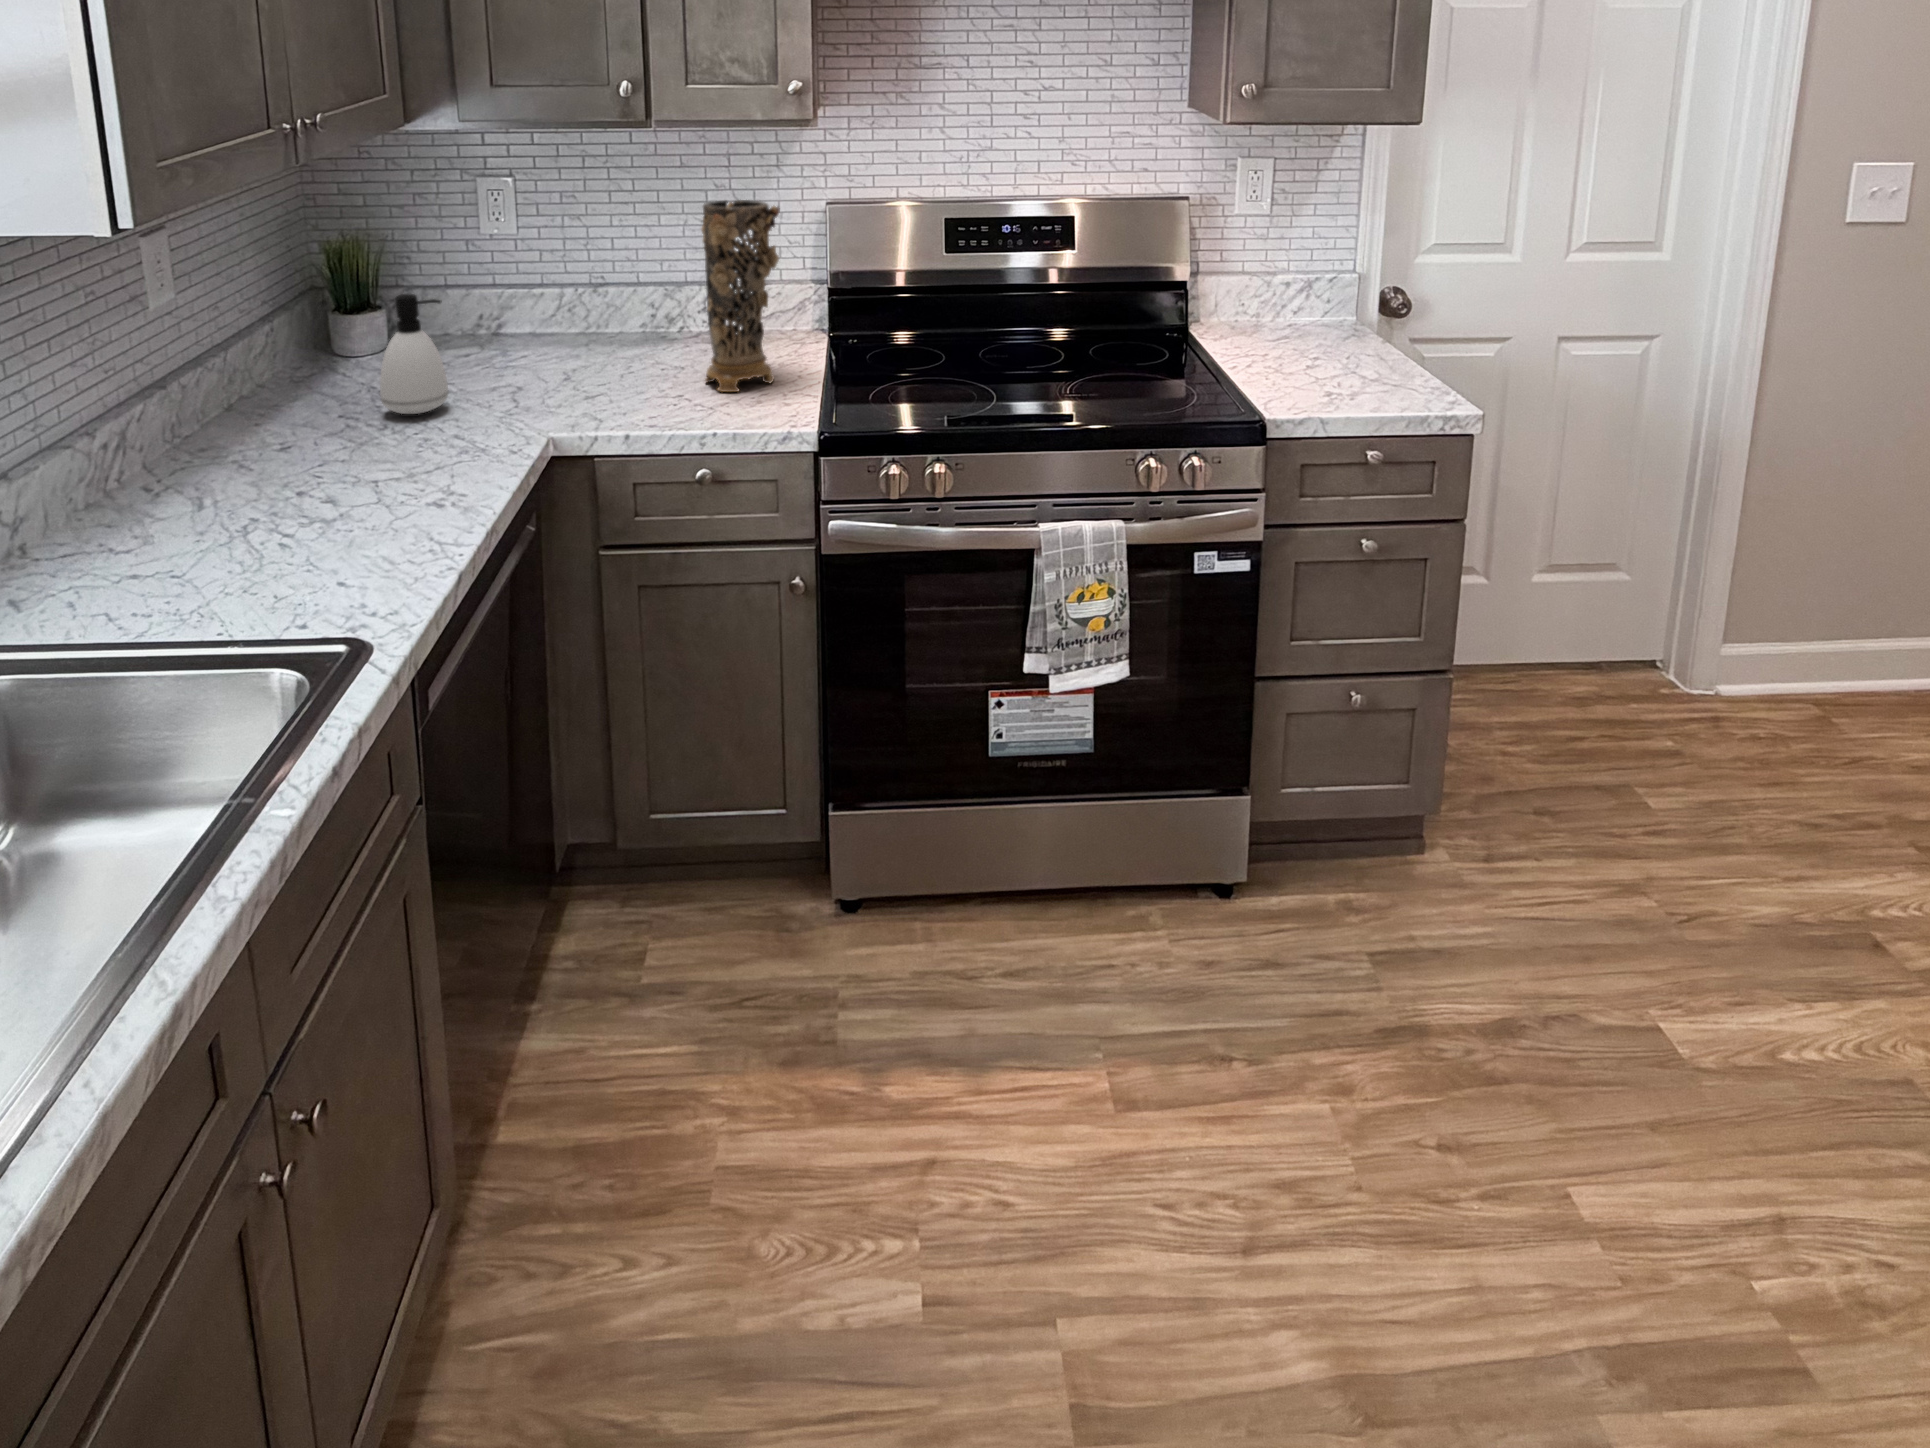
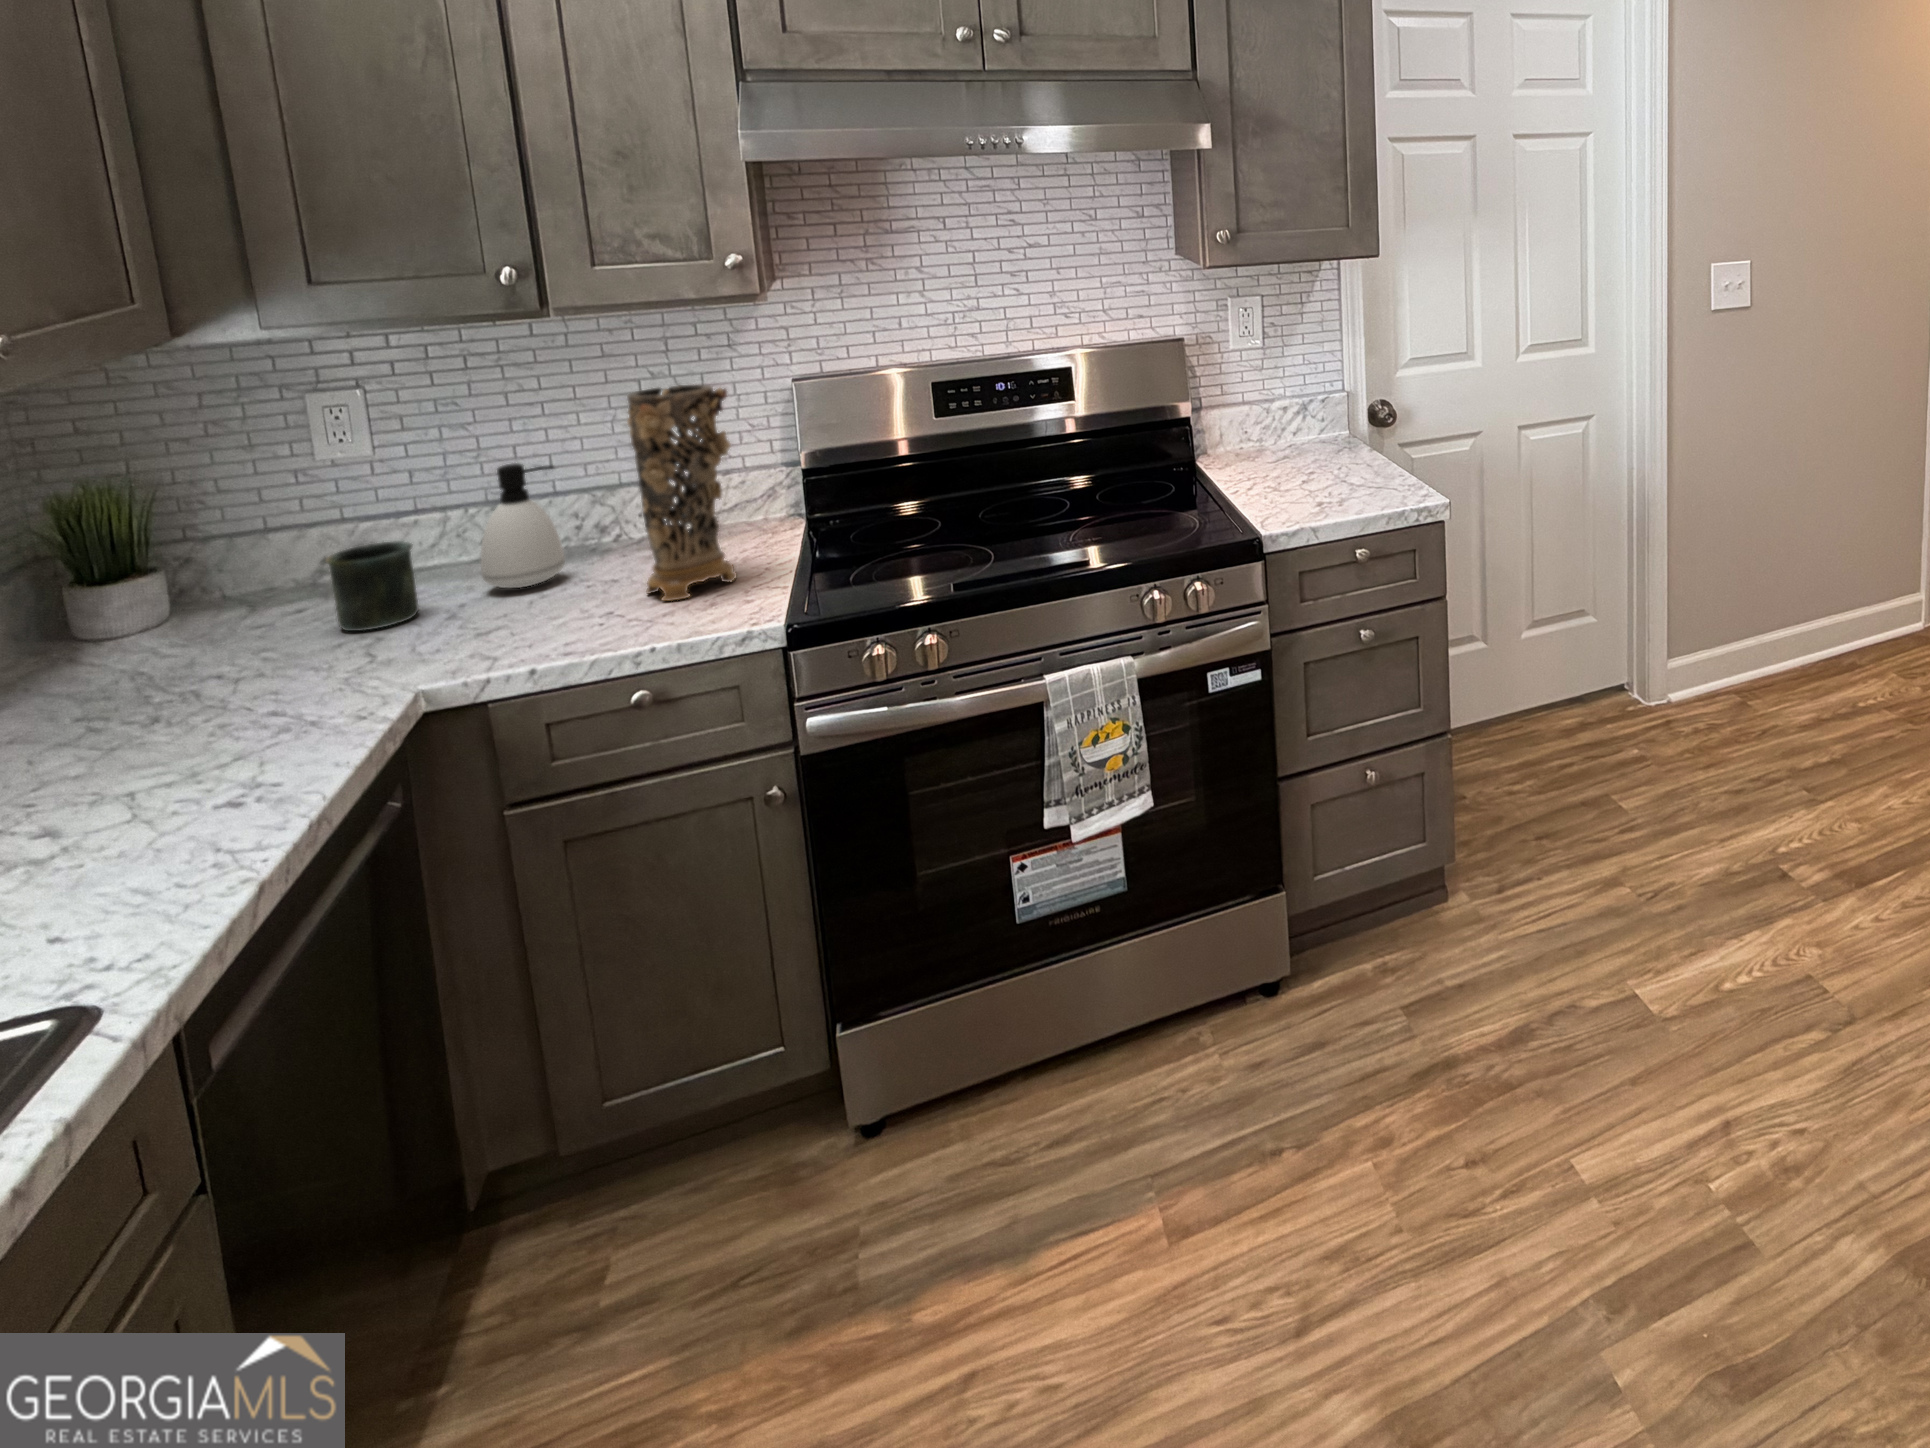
soap dispenser: present [380,294,448,414] -> present [481,463,565,588]
mug: none [488,308,546,378] -> present [326,541,419,631]

